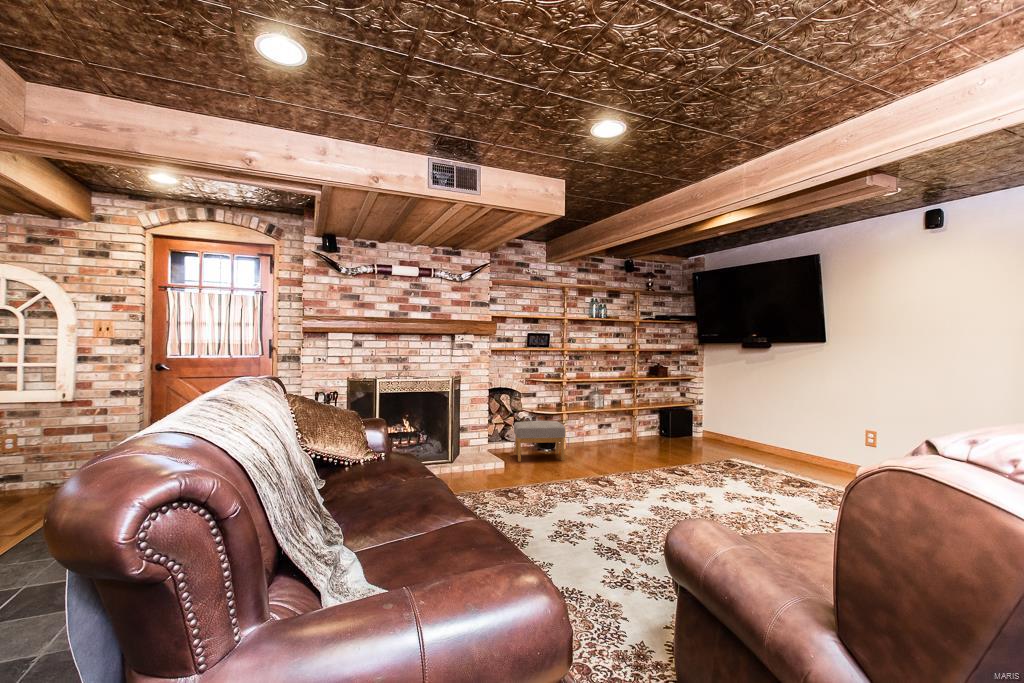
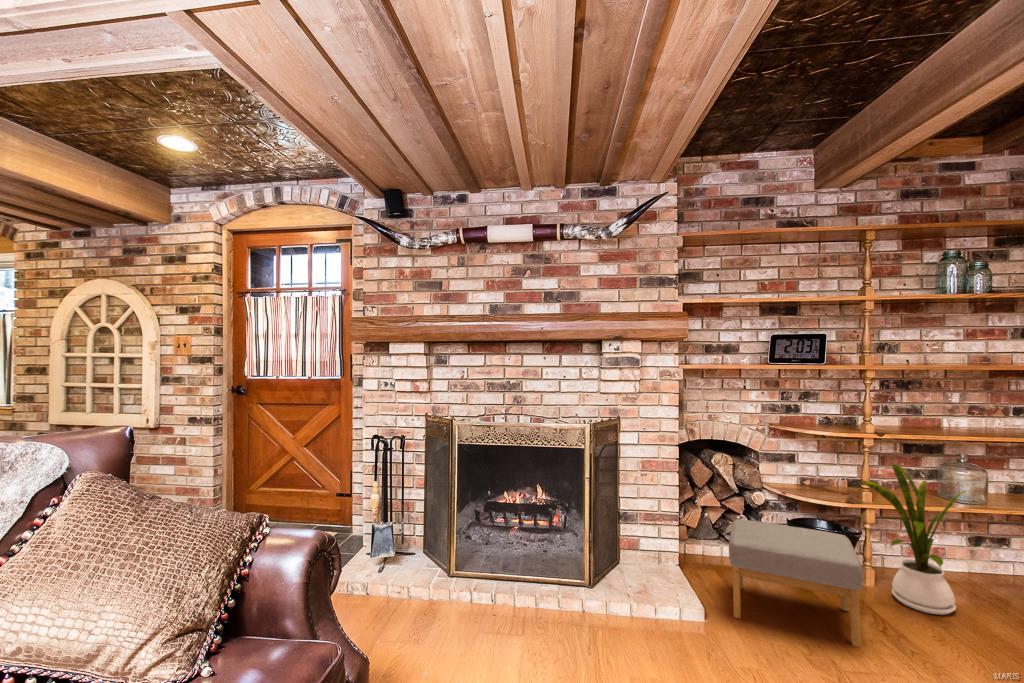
house plant: none [563,388,598,450] -> present [861,463,966,615]

